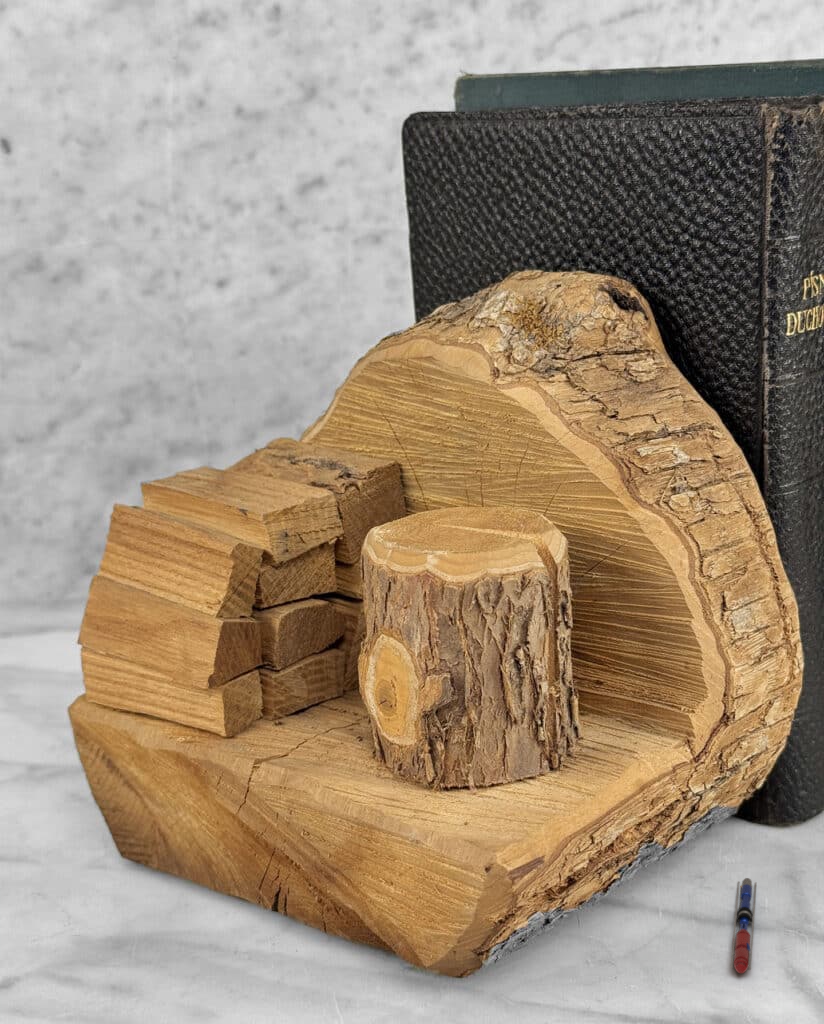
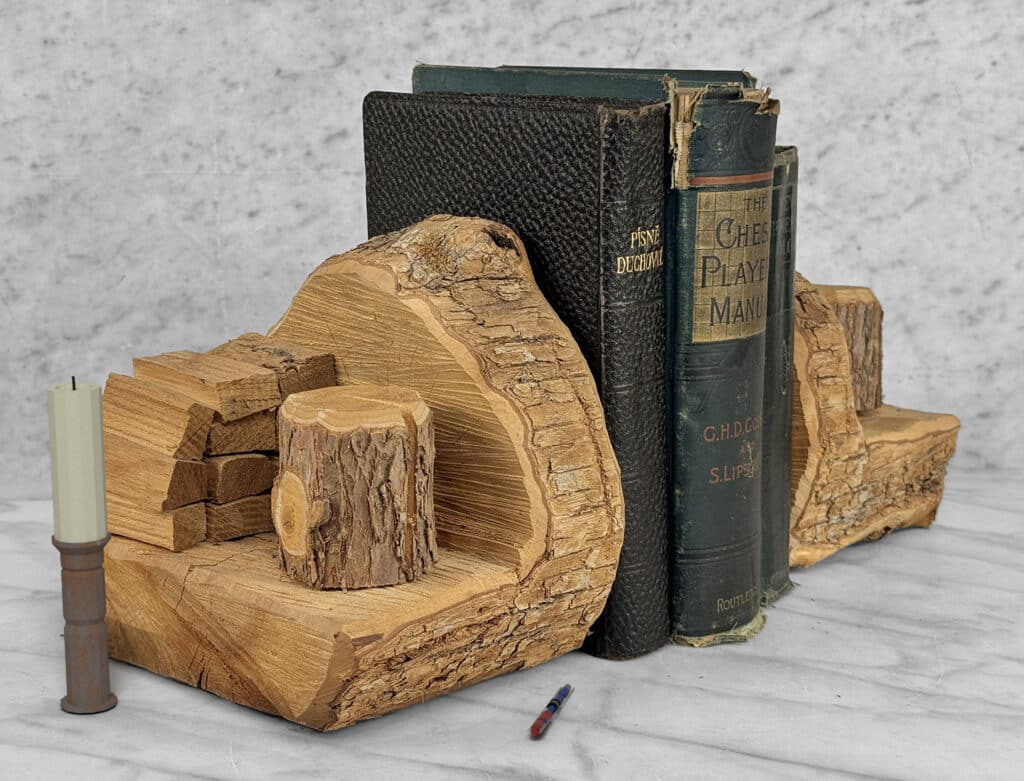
candle: none [45,521,162,969] -> present [47,376,117,713]

